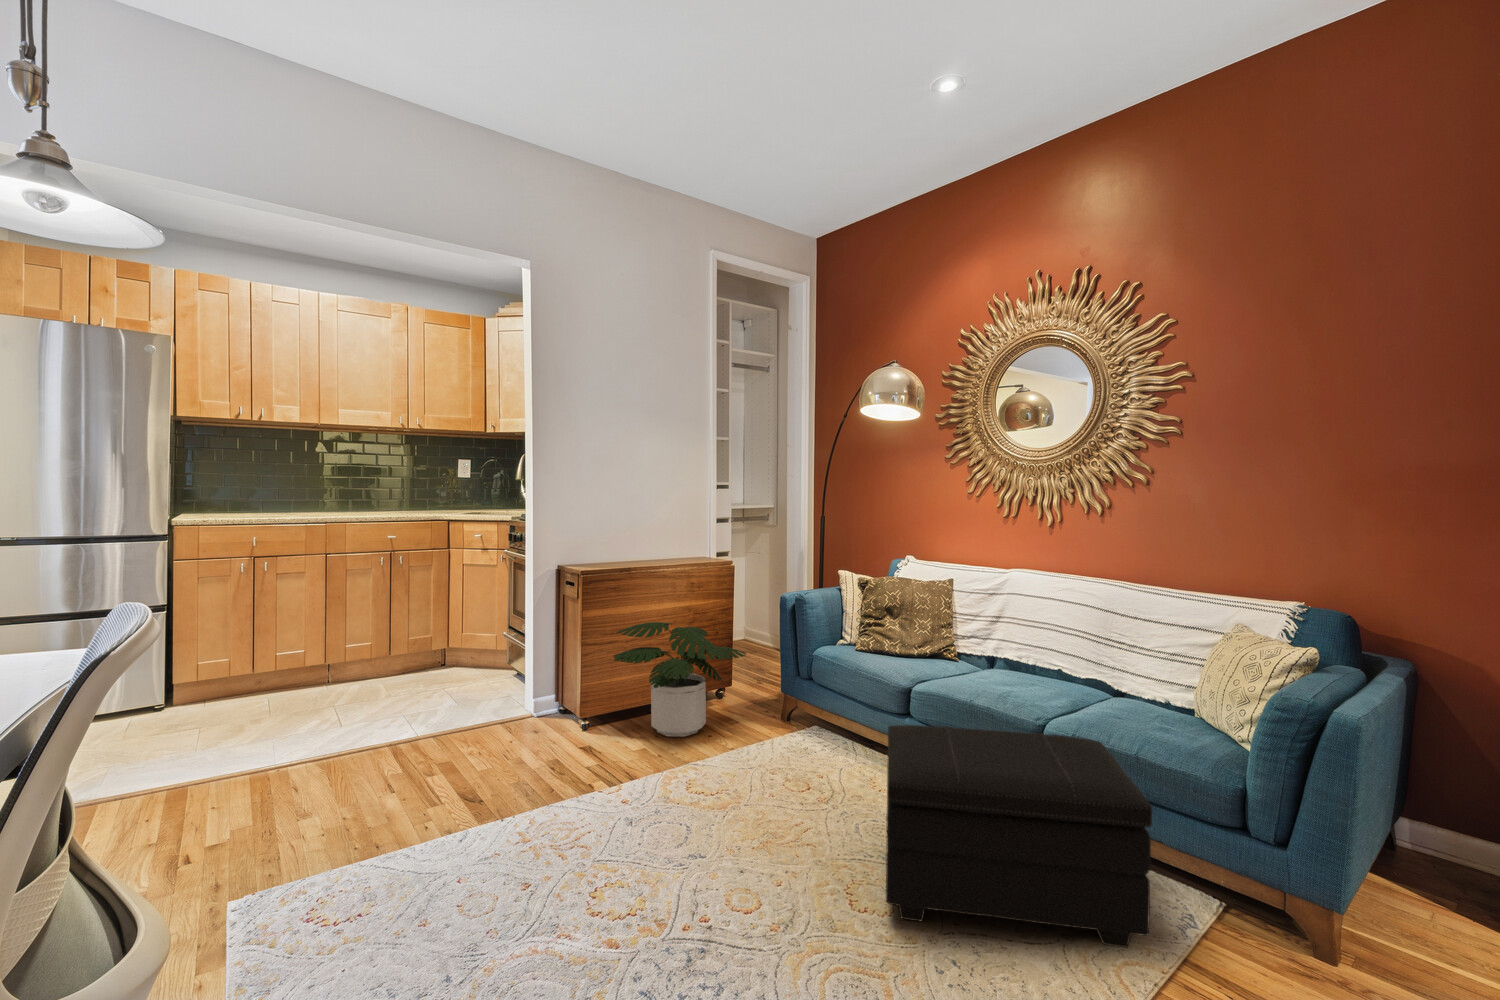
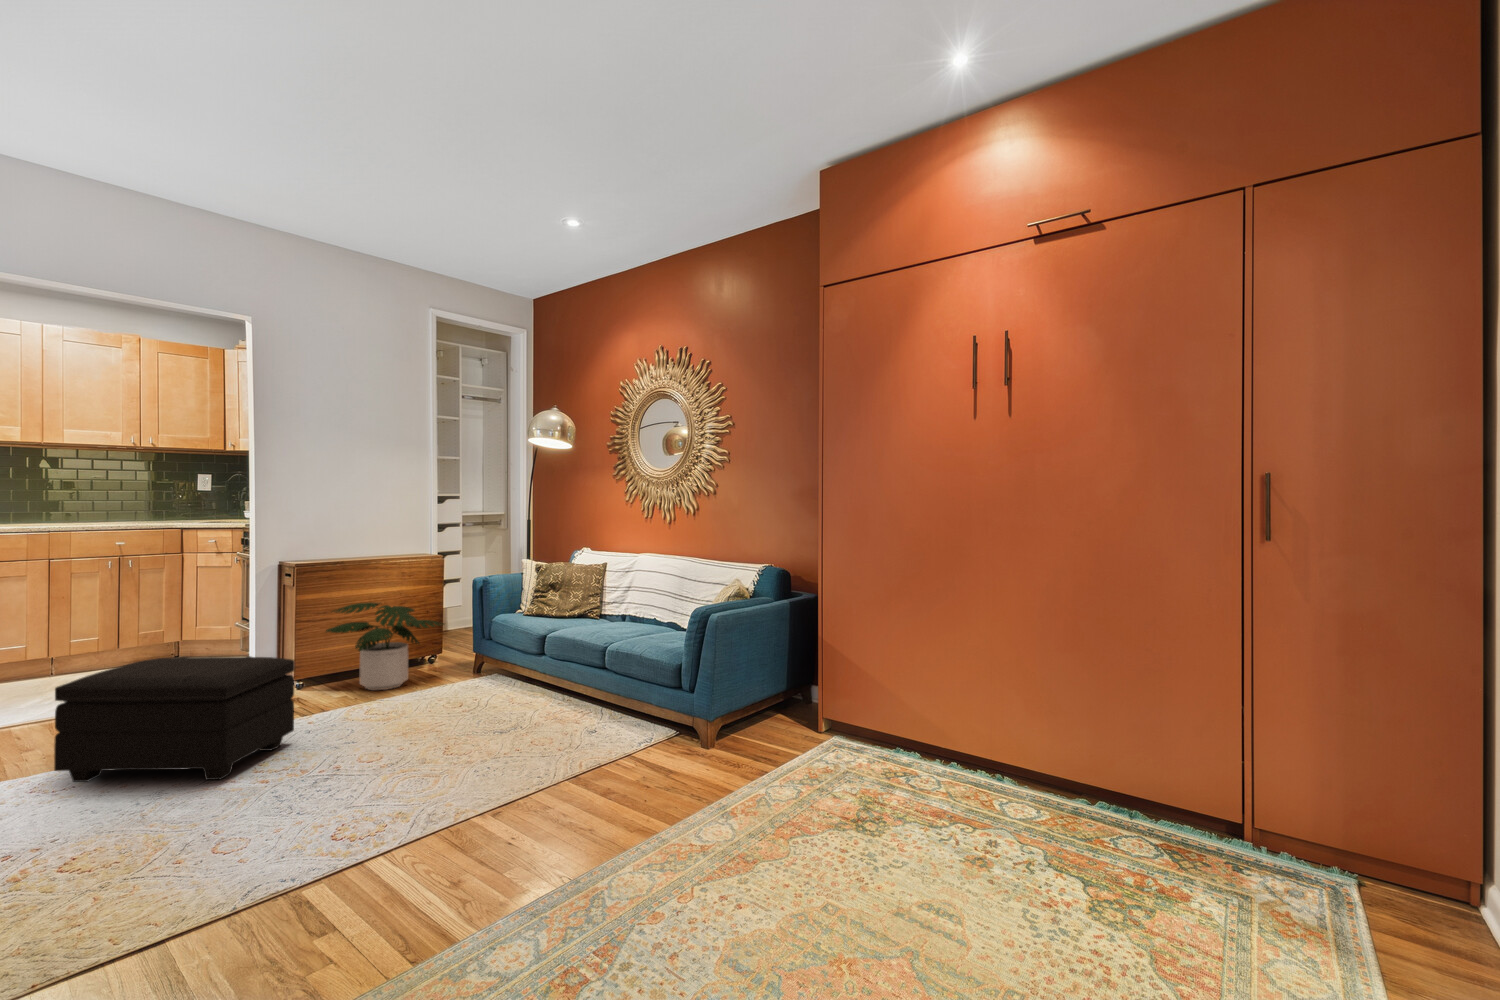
footstool: present [886,725,1152,947] -> present [54,656,295,782]

